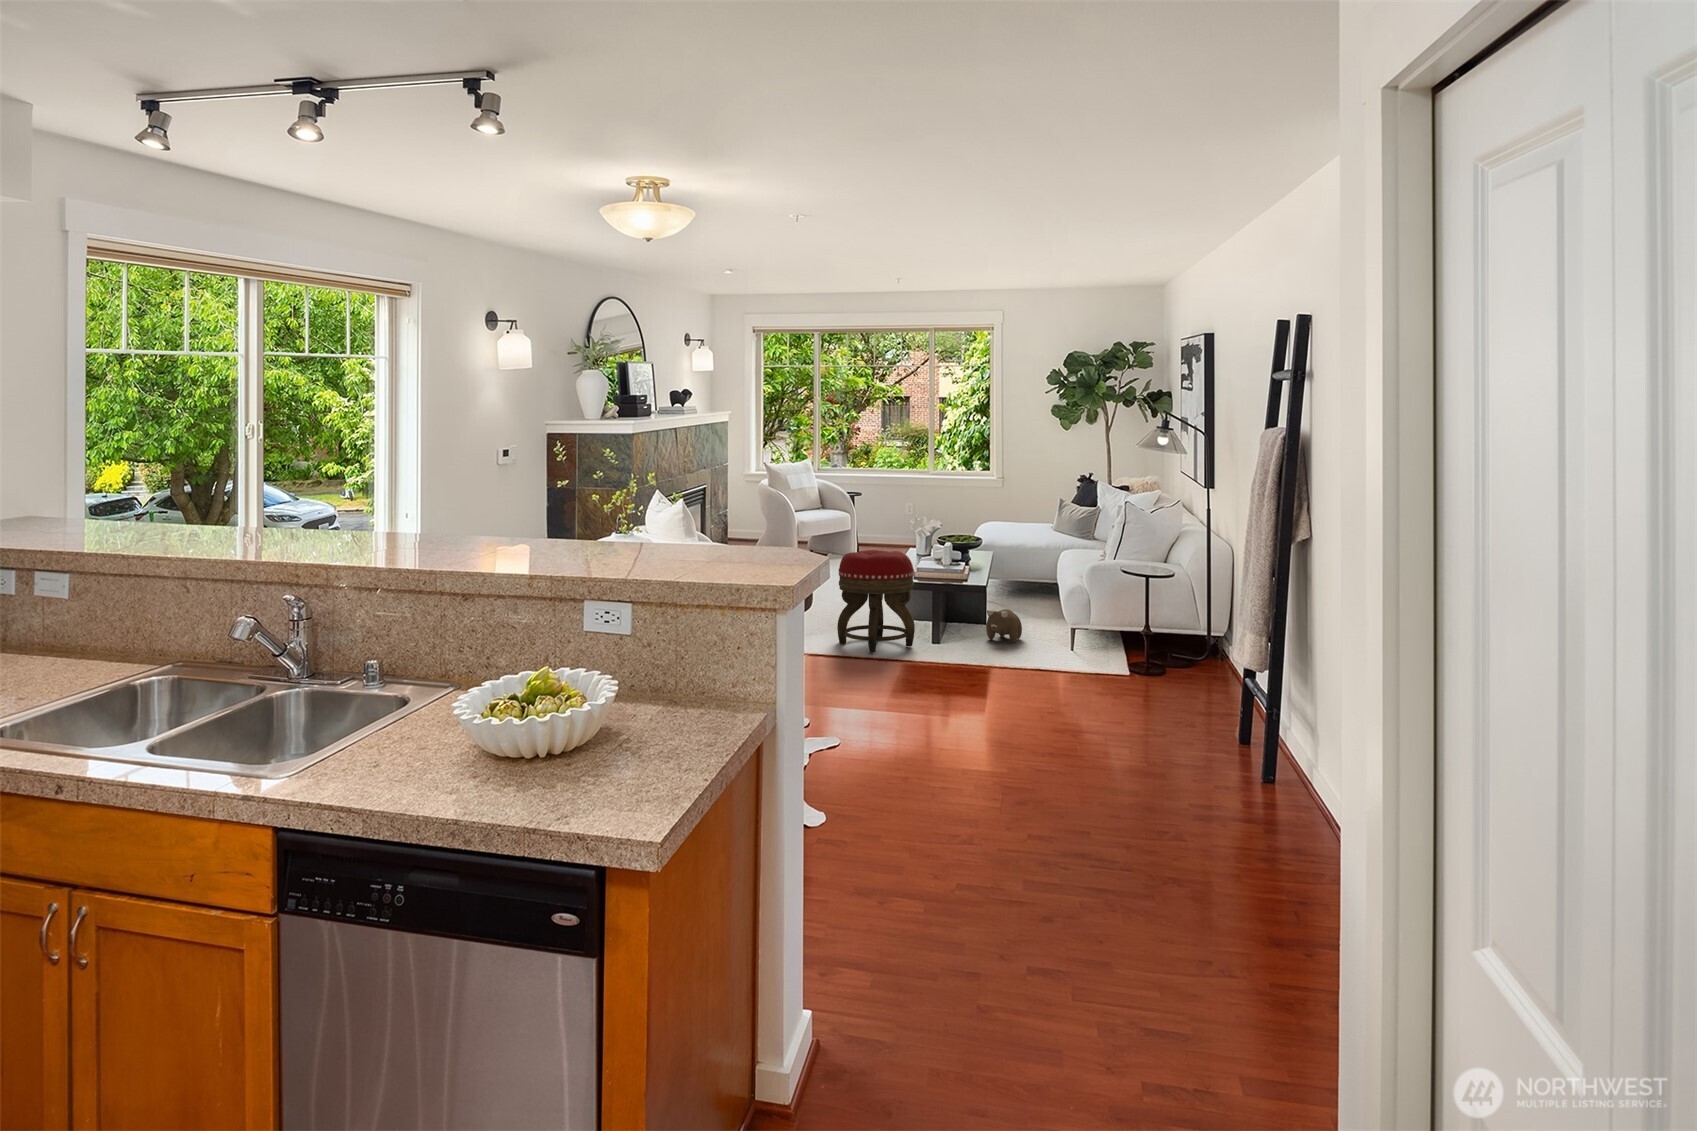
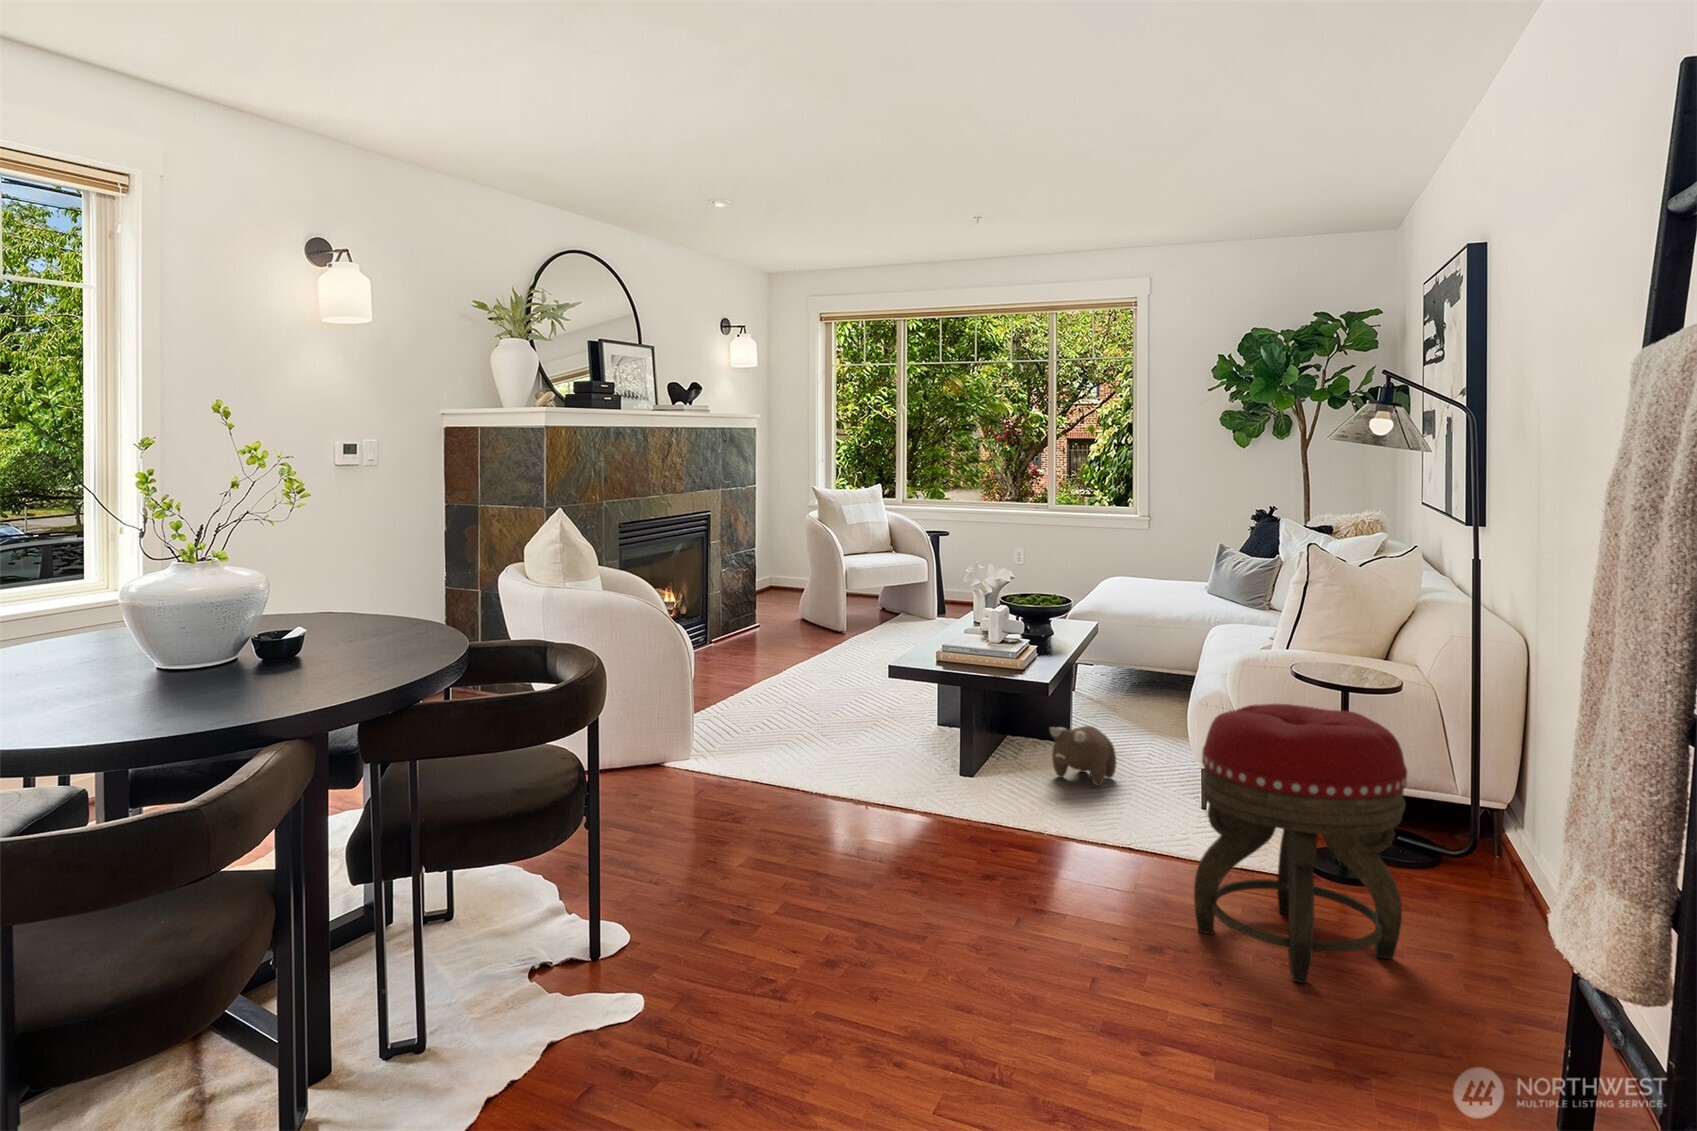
footstool: present [837,550,915,653] -> present [1194,704,1407,983]

